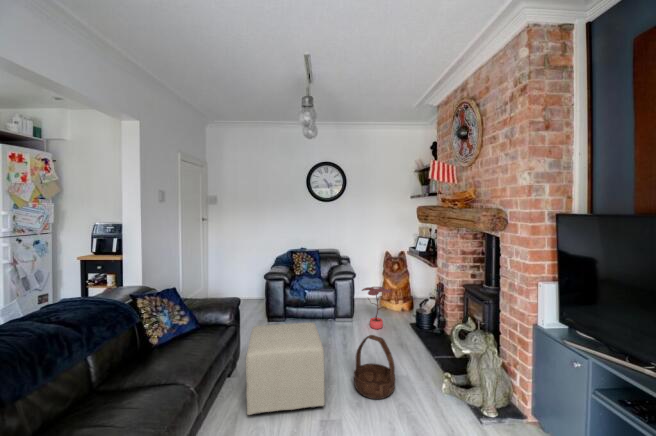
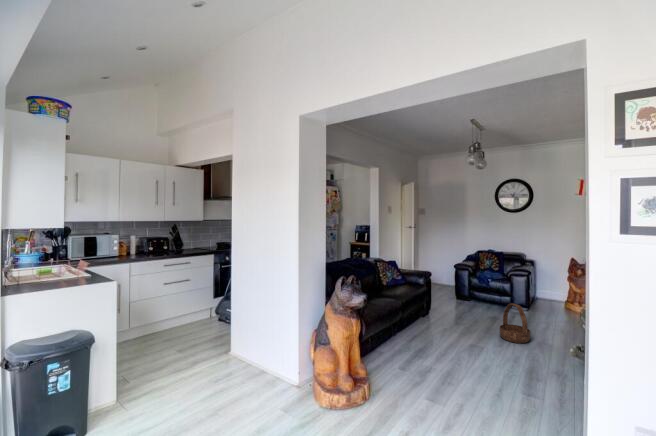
potted plant: present [362,287,392,329] -> none [533,284,561,318]
ottoman: present [246,323,325,415] -> none [429,288,478,335]

